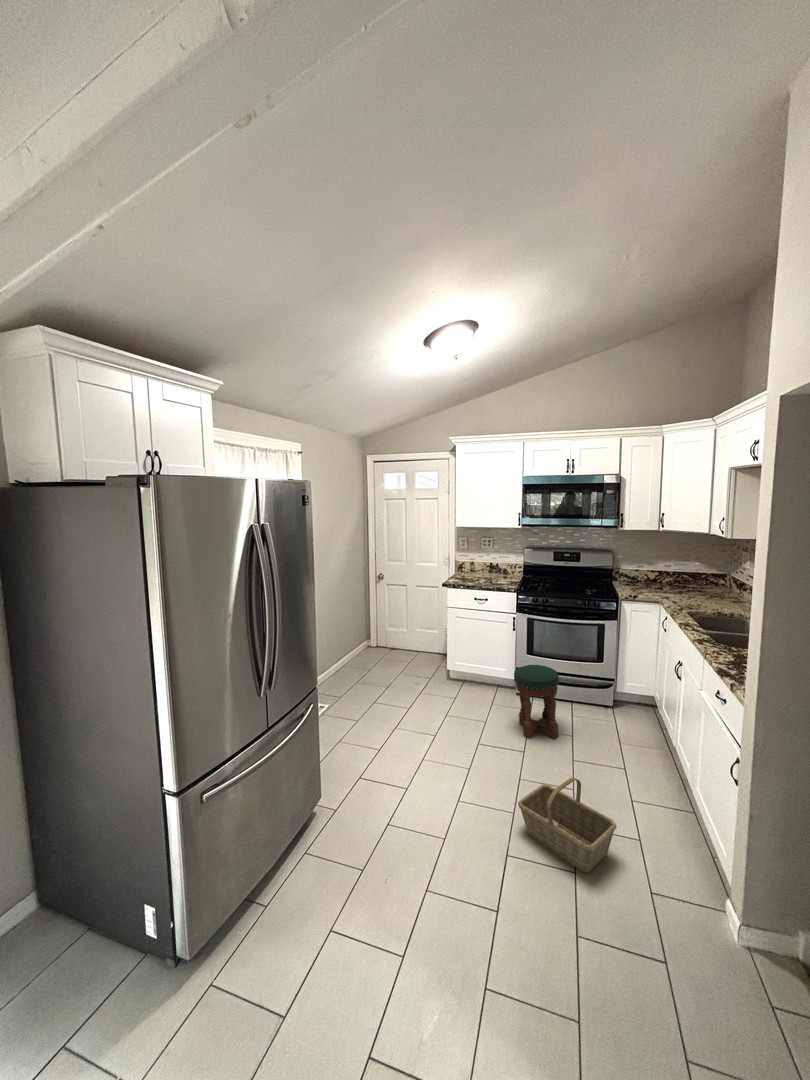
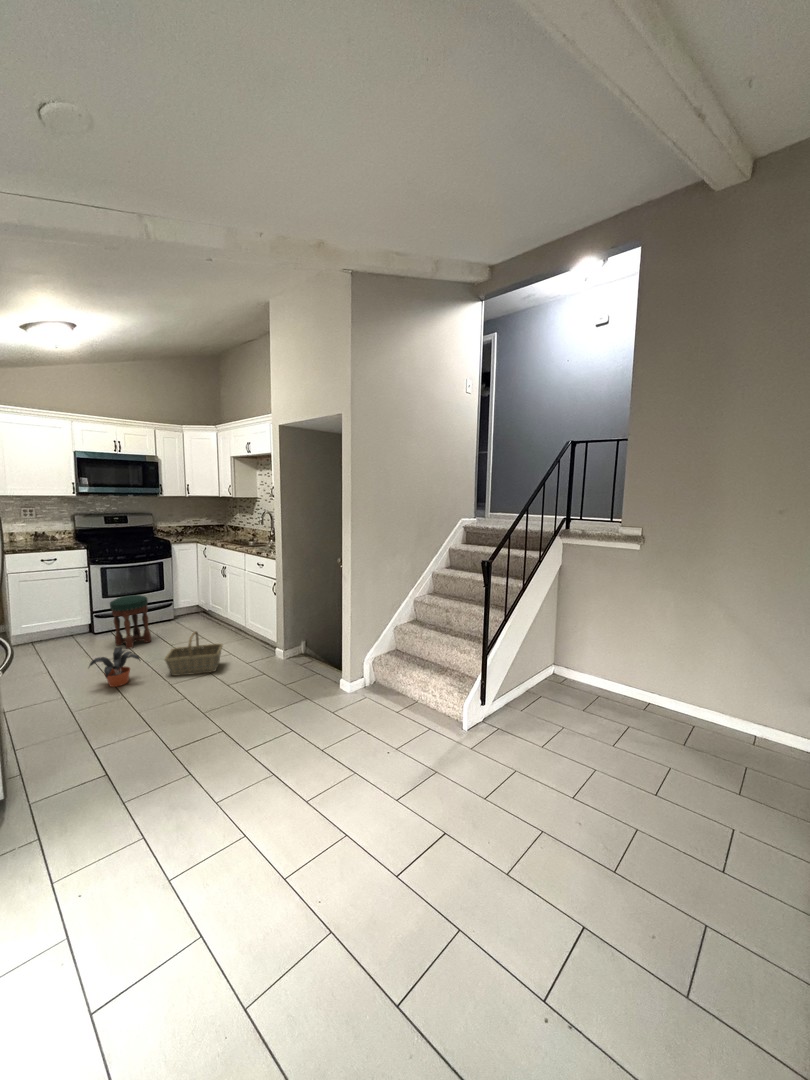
potted plant: none [434,749,492,809] -> present [89,648,140,687]

